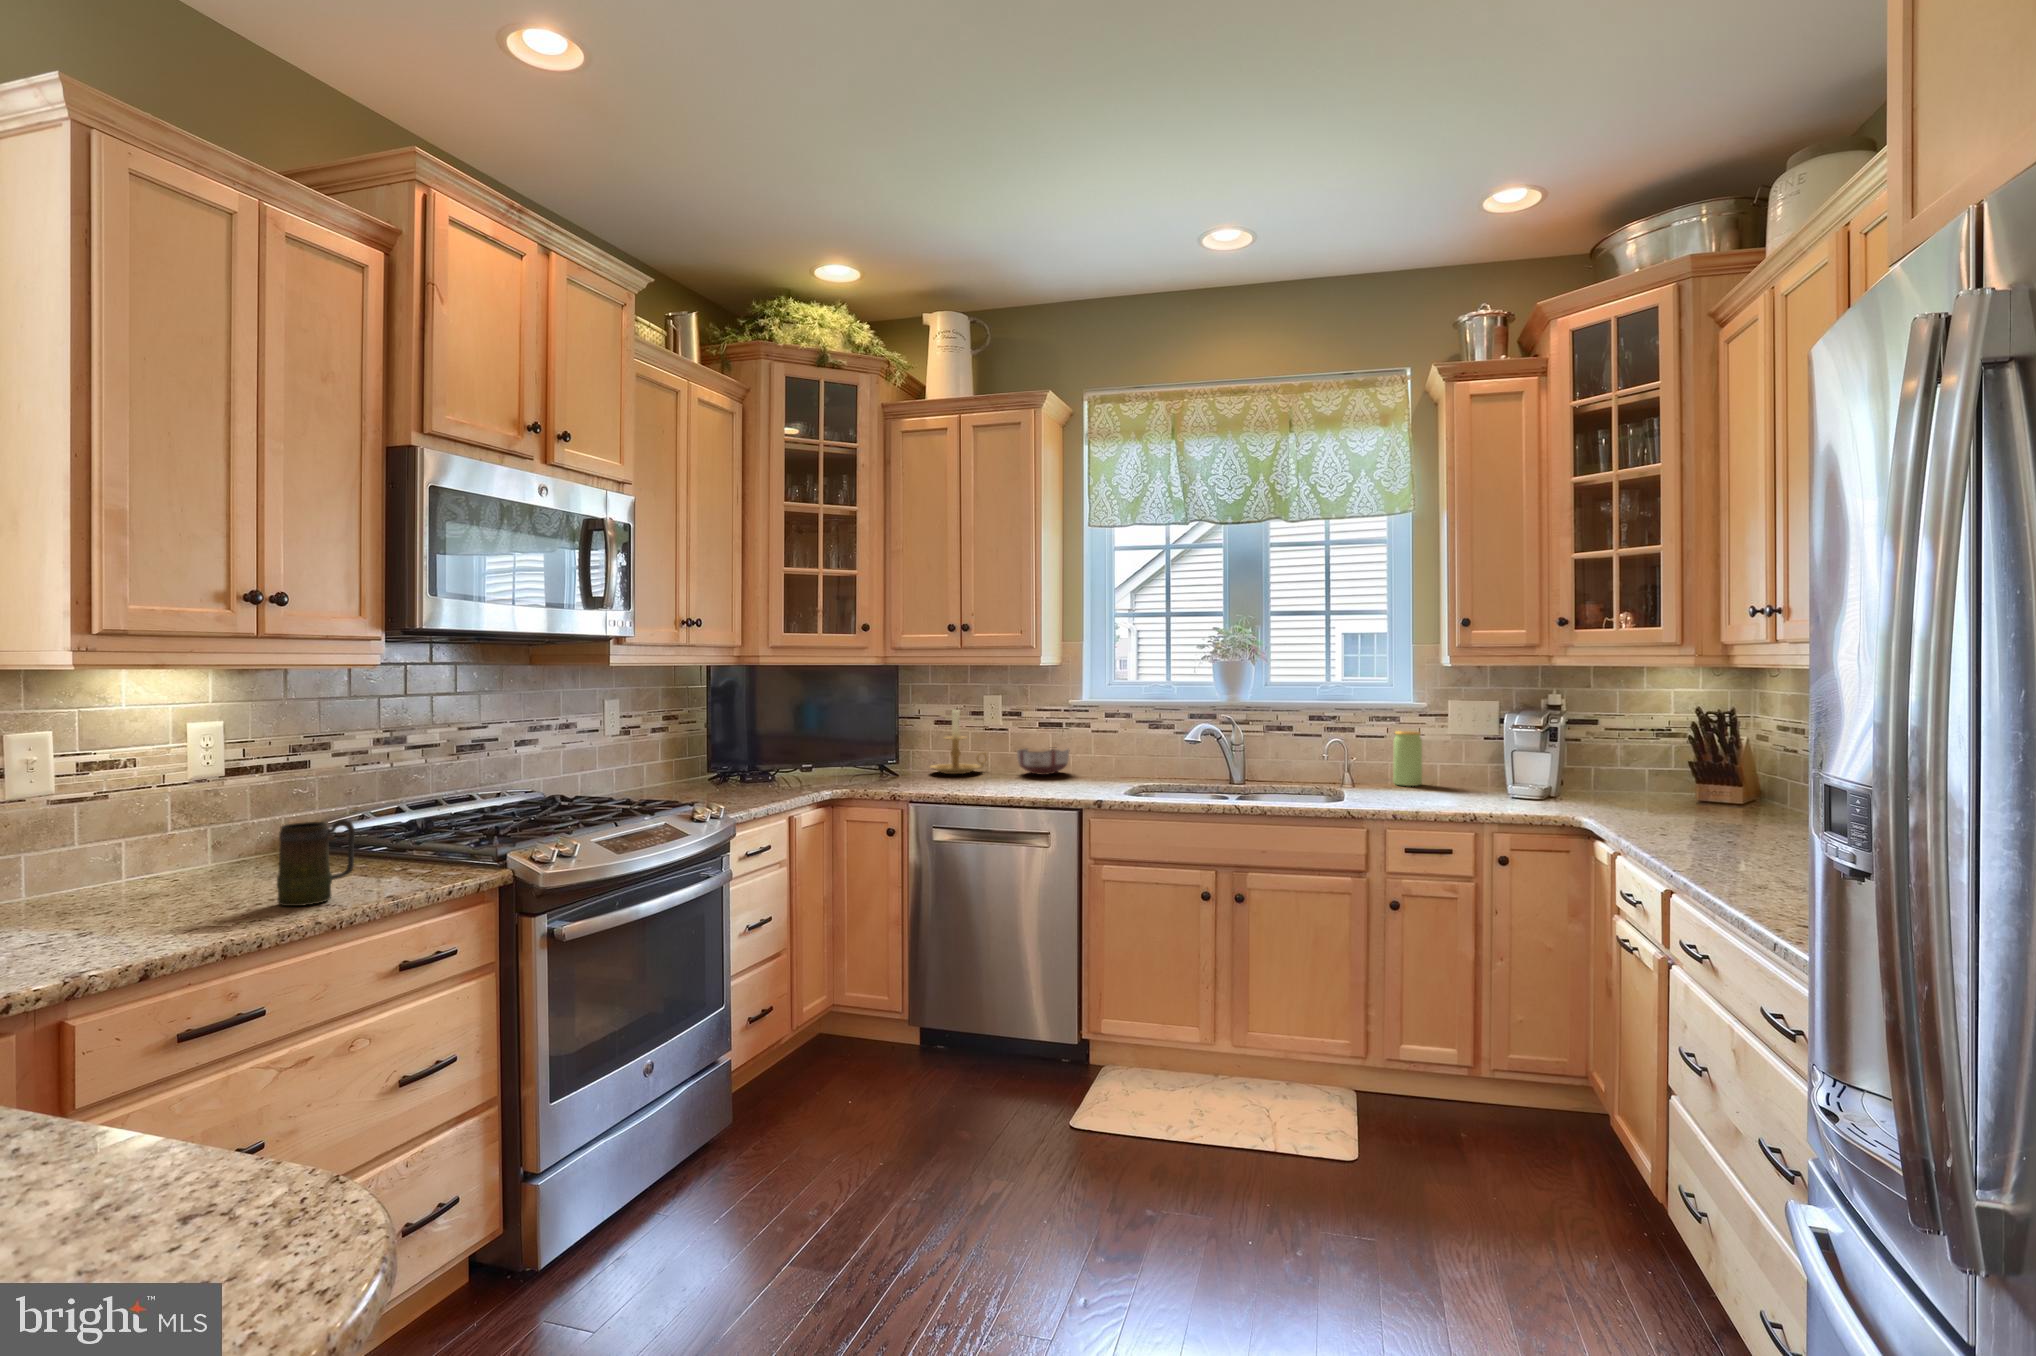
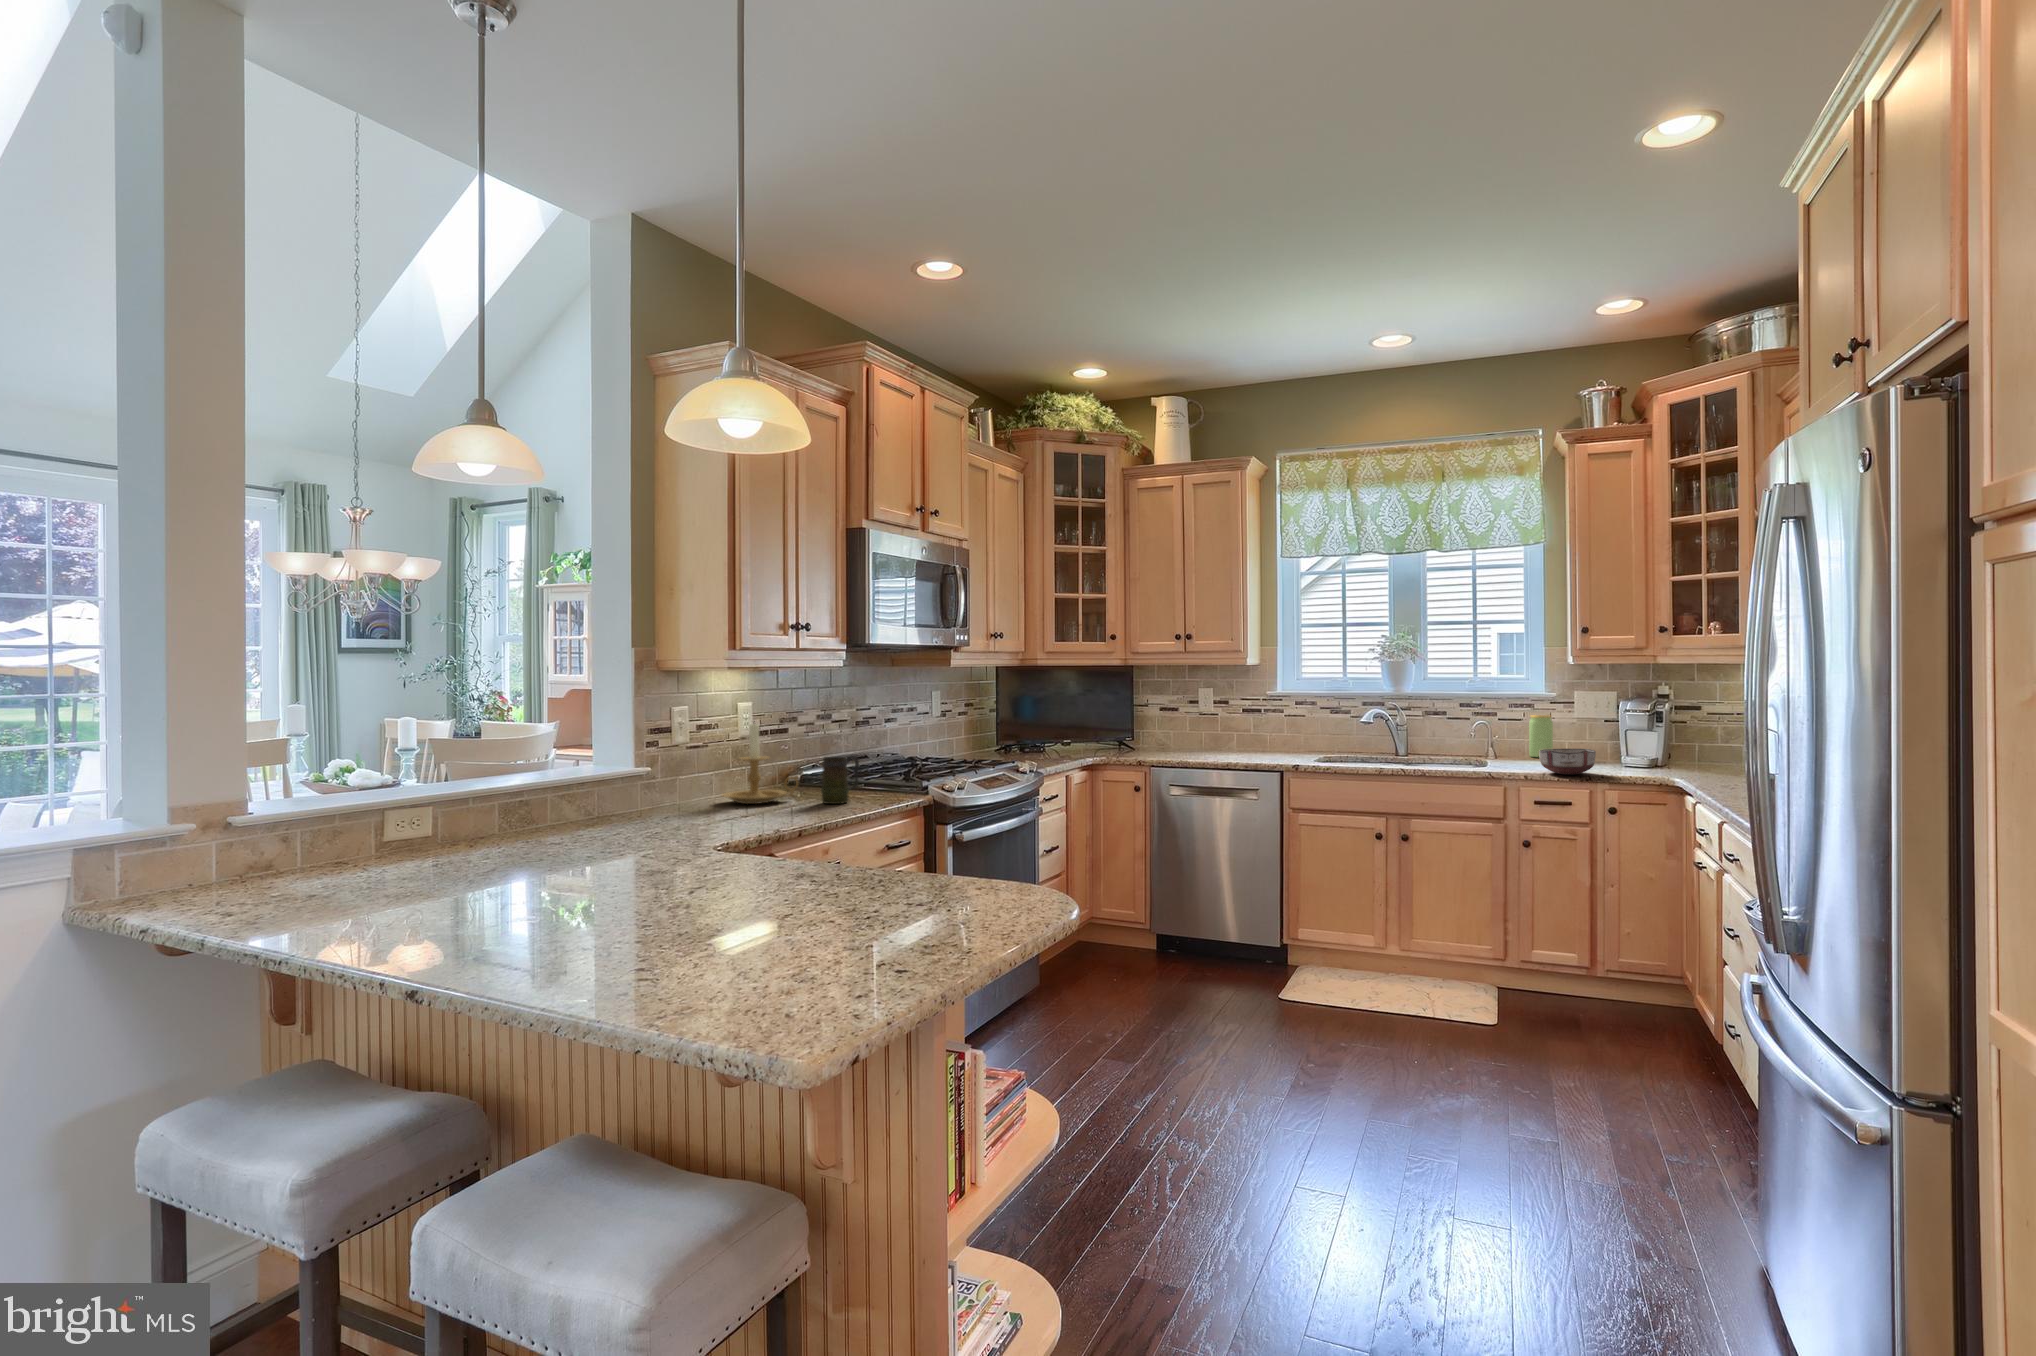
candle holder: present [931,710,987,774] -> present [722,721,798,804]
ceramic bowl: present [1017,749,1069,775] -> present [1539,749,1596,774]

